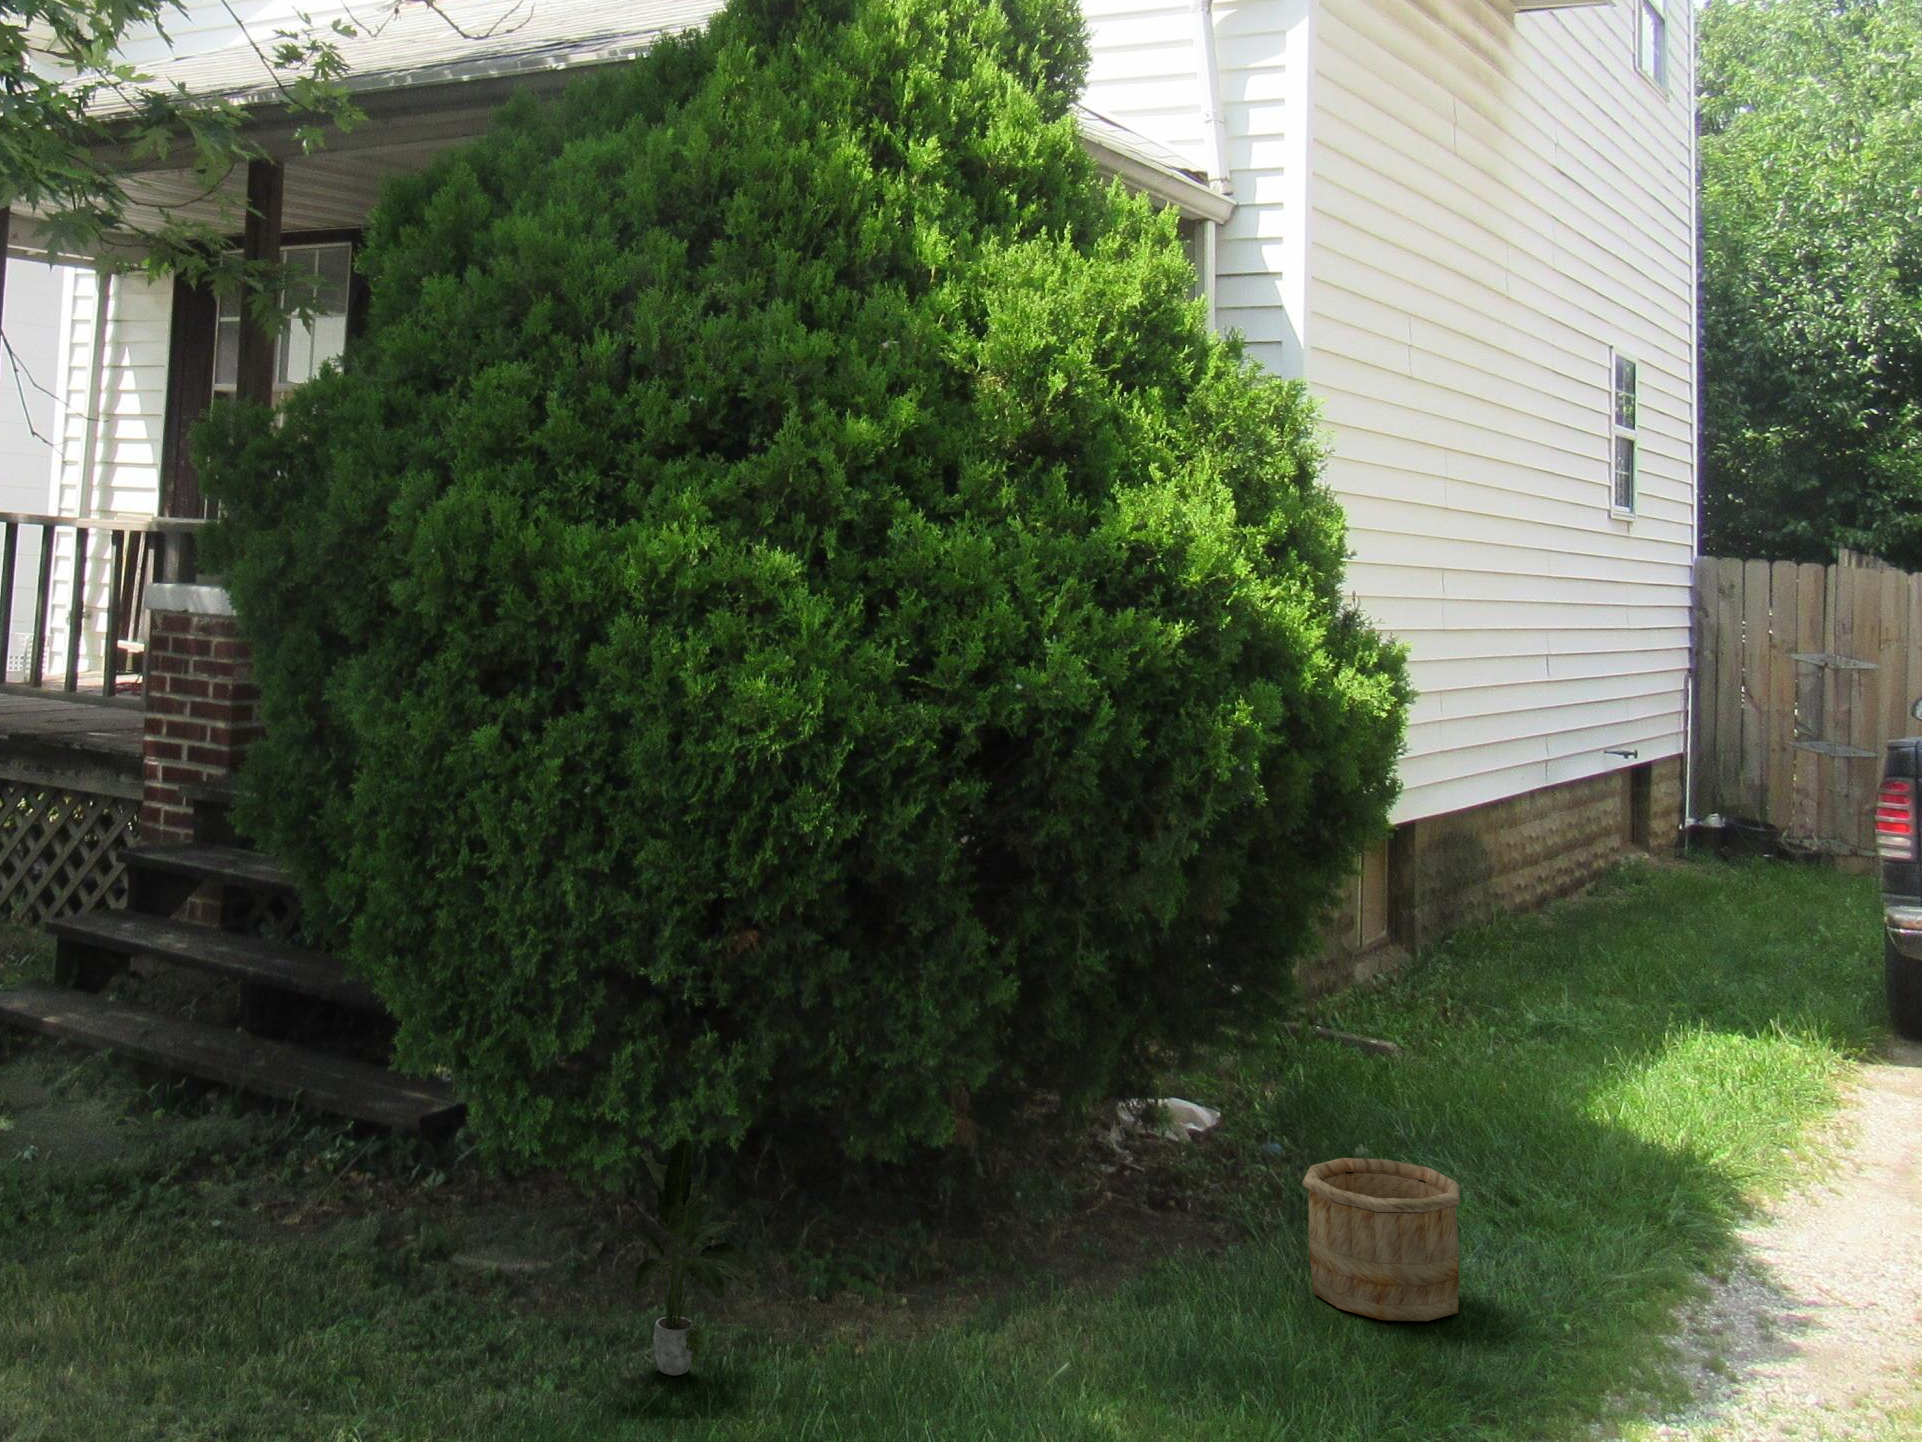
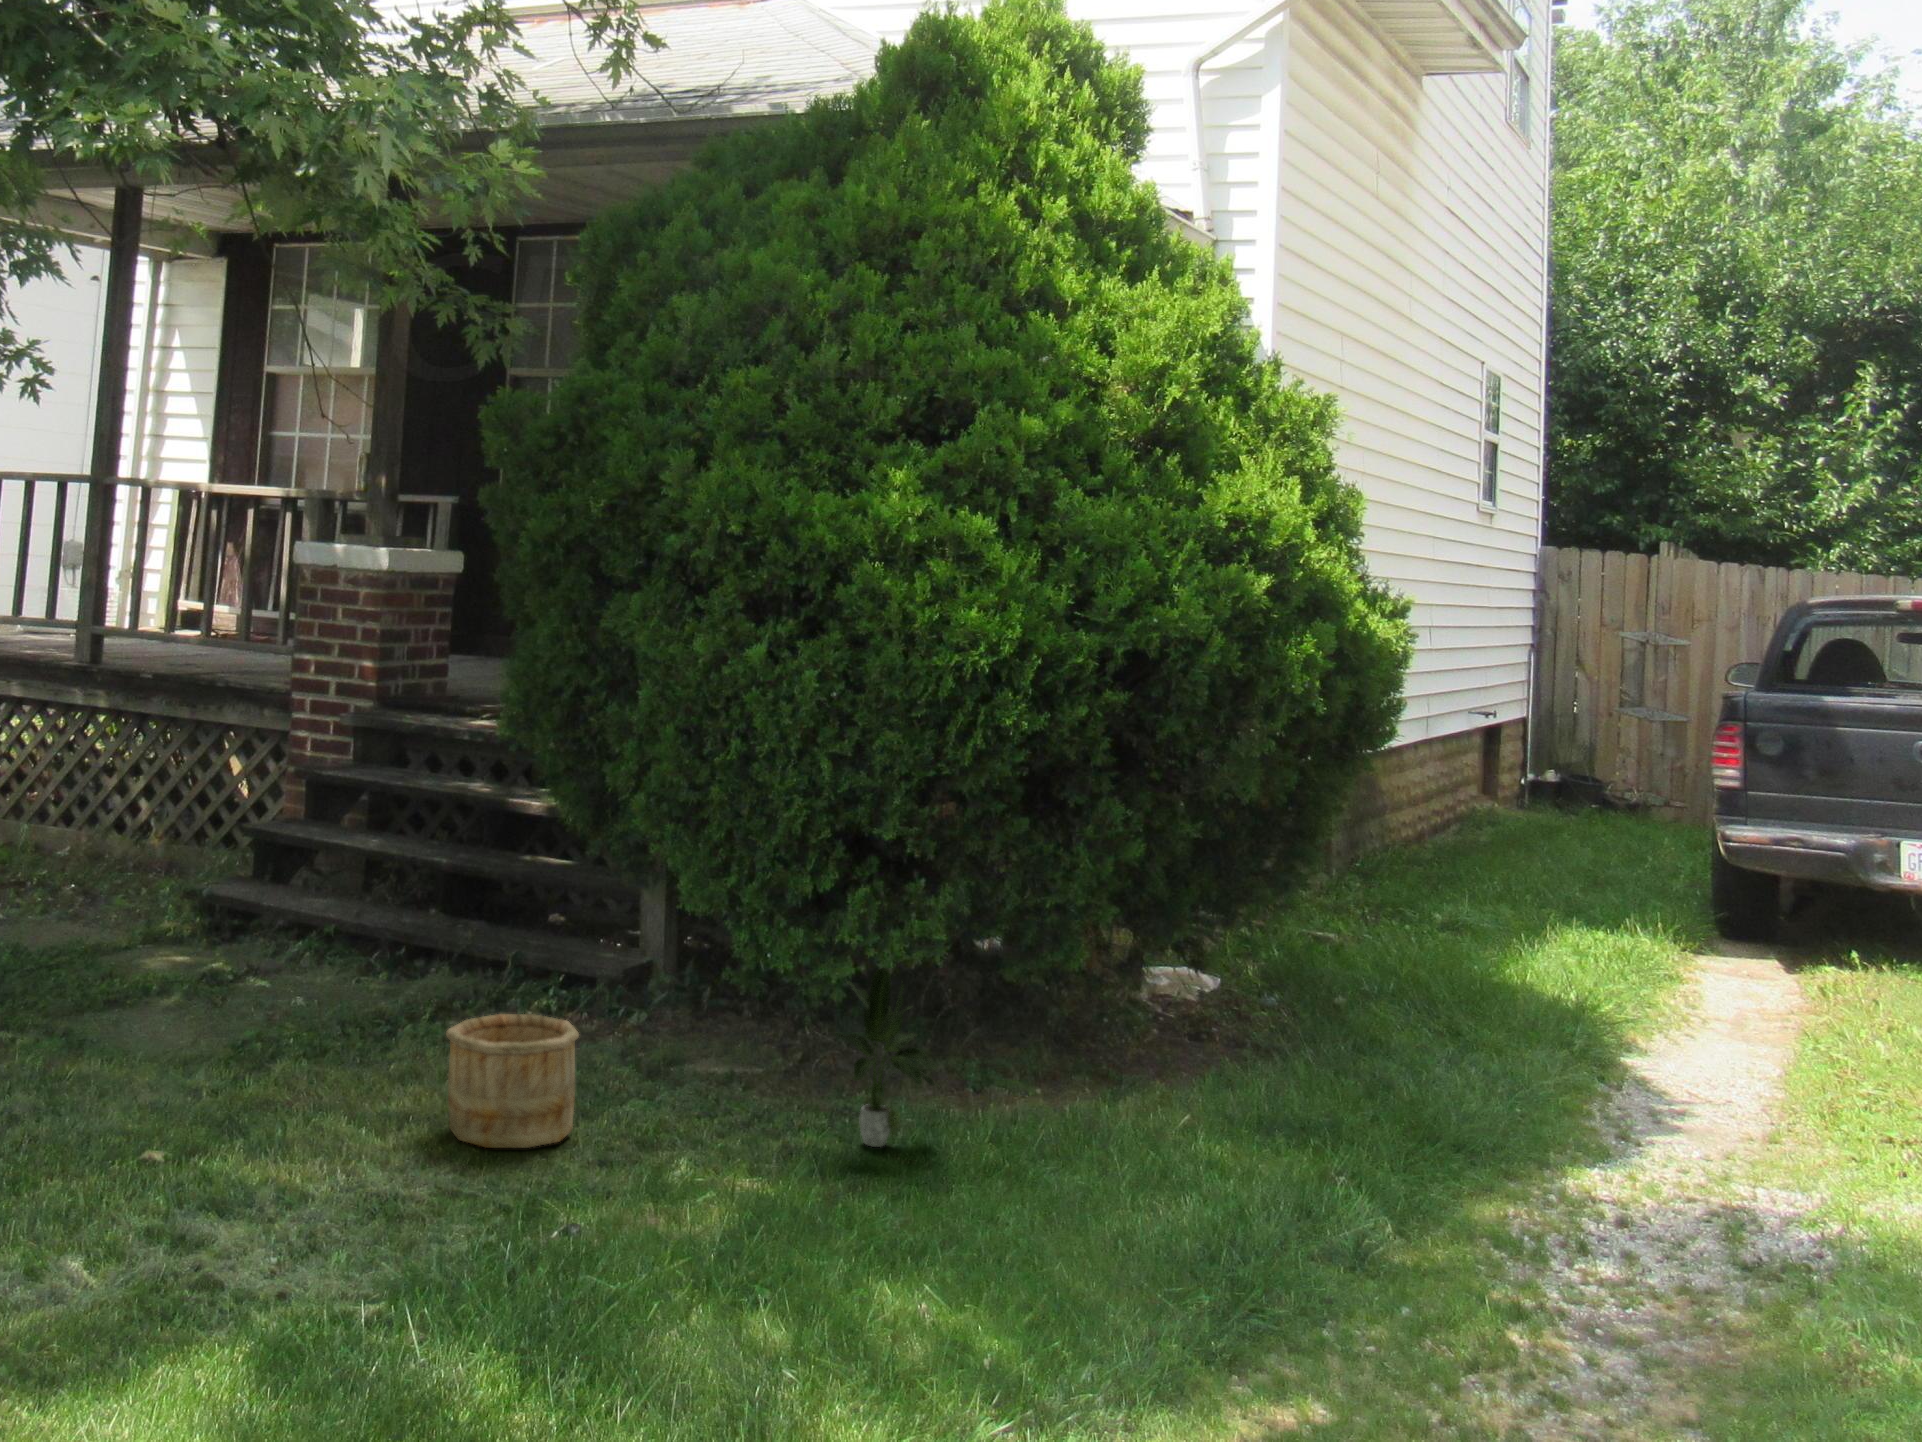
wooden bucket: present [1302,1158,1460,1321] -> present [446,1014,579,1148]

